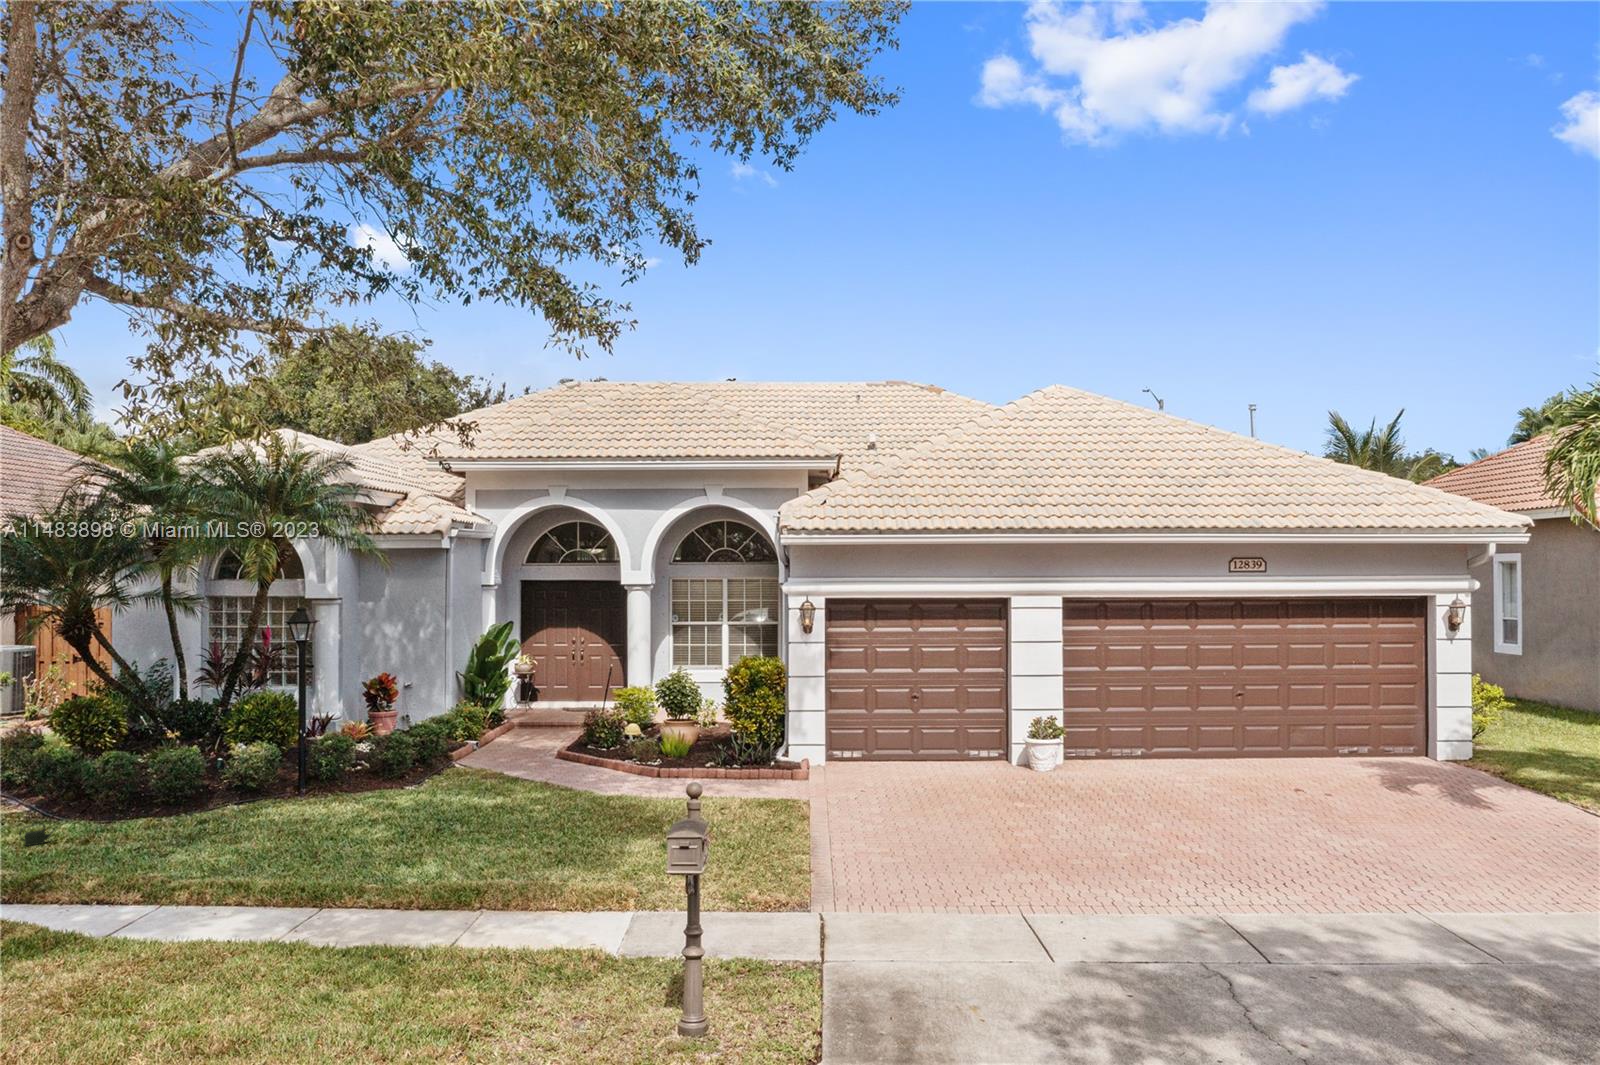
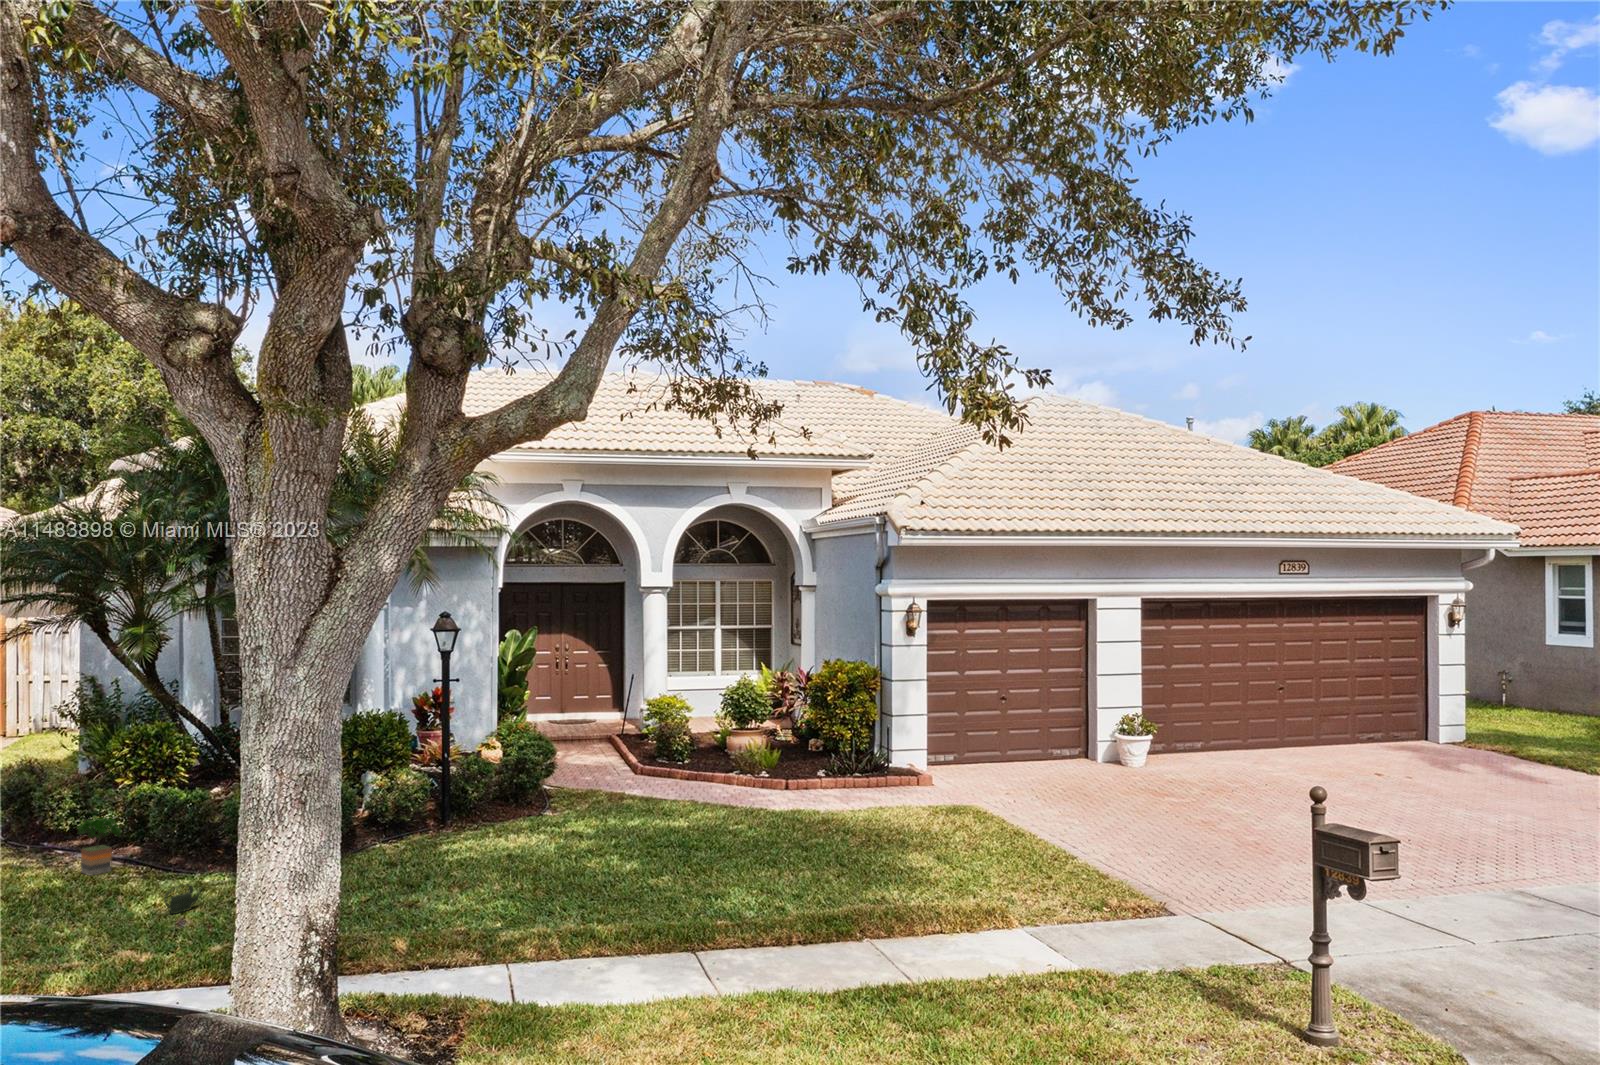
potted tree: none [25,769,60,815] -> present [78,817,121,876]

